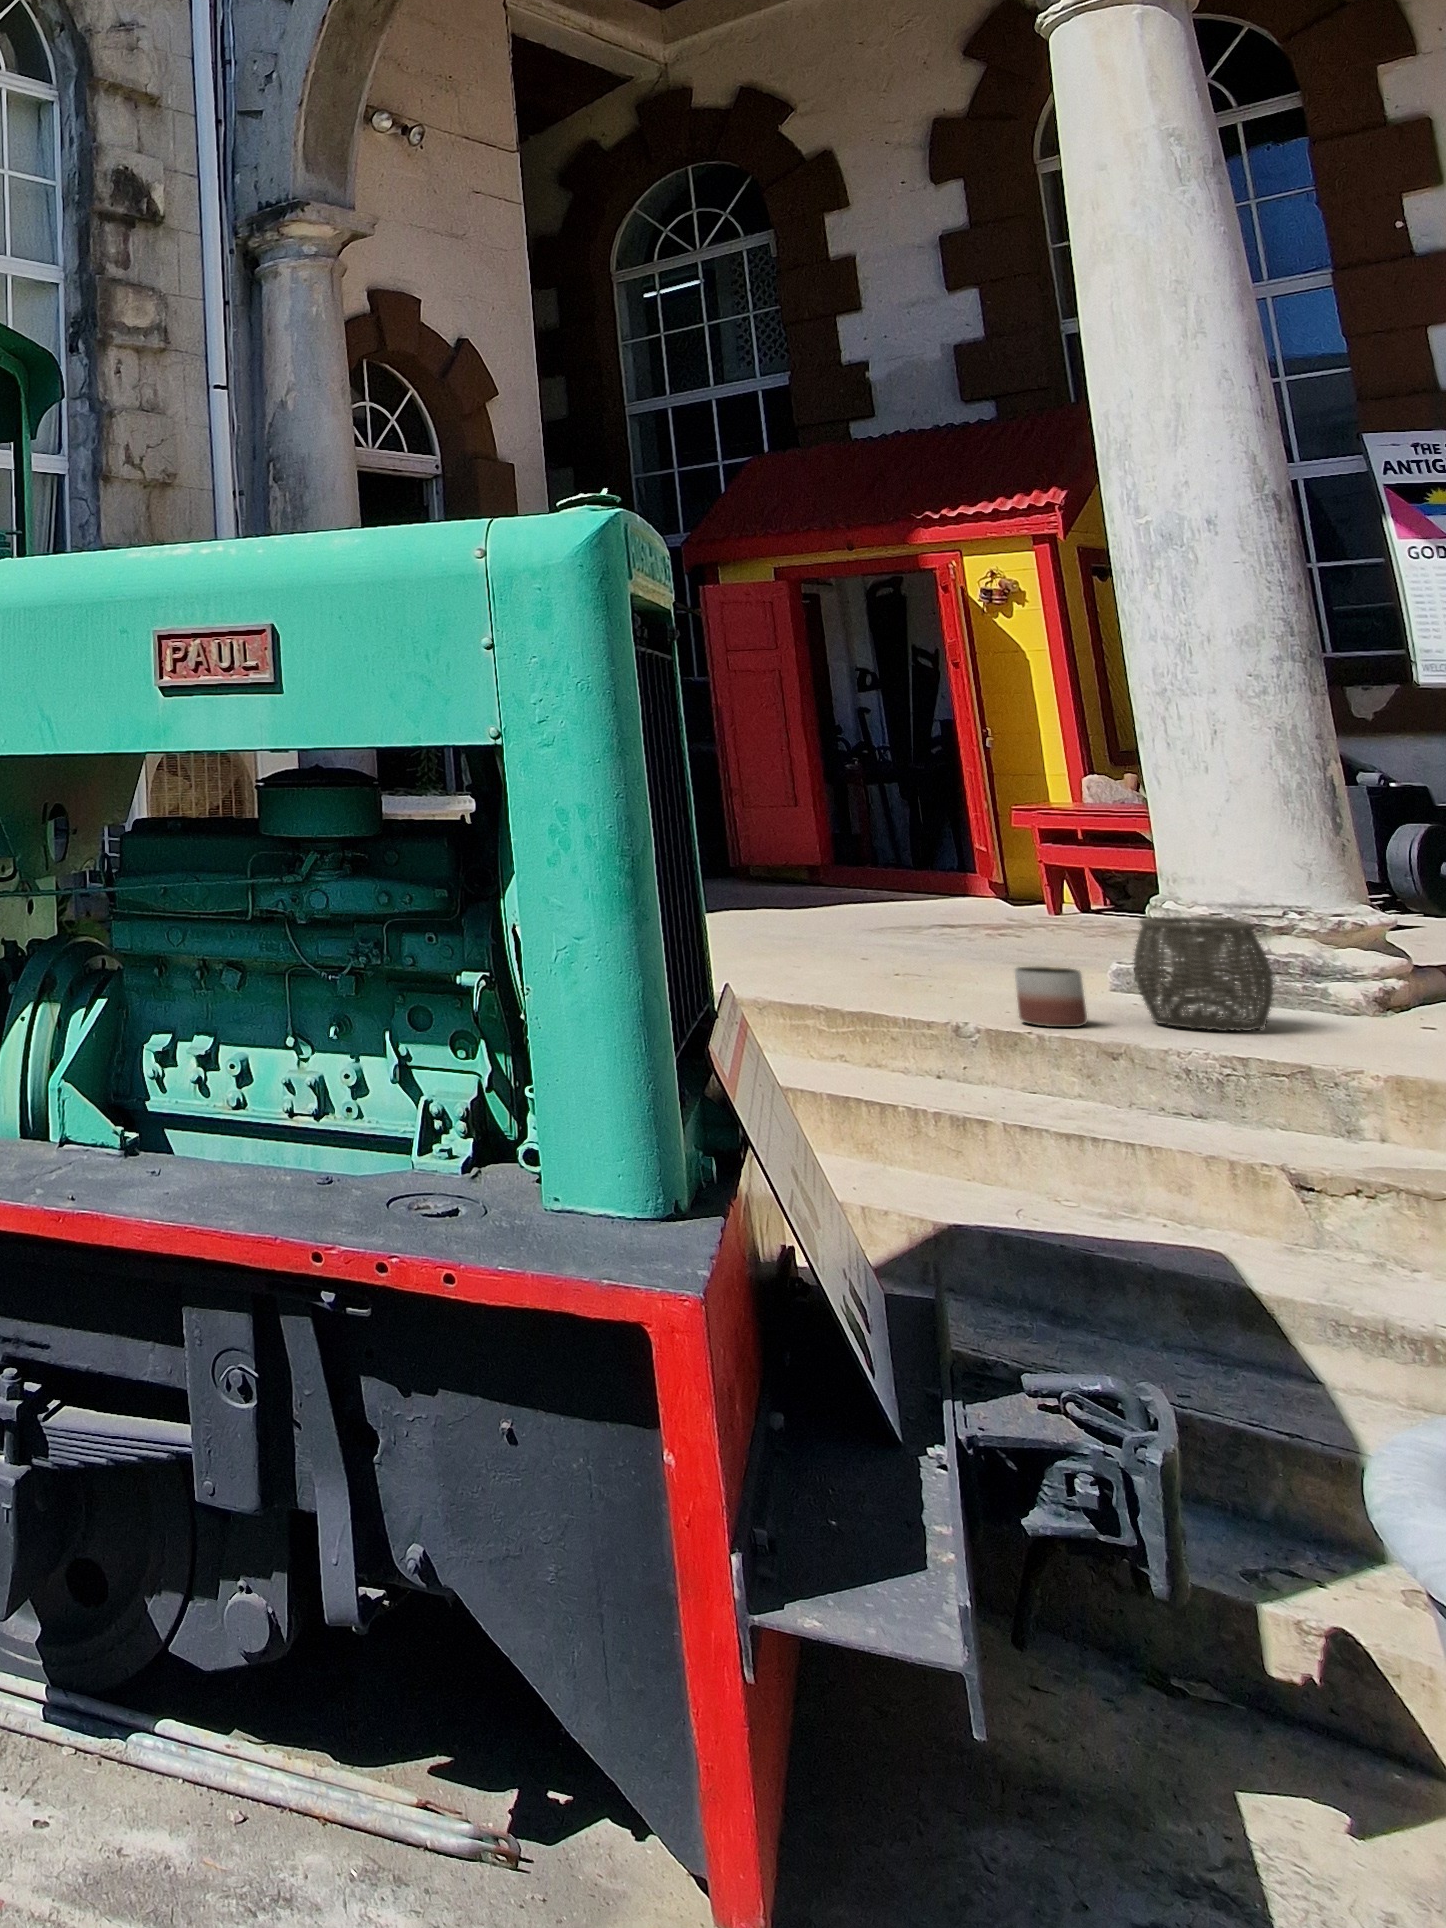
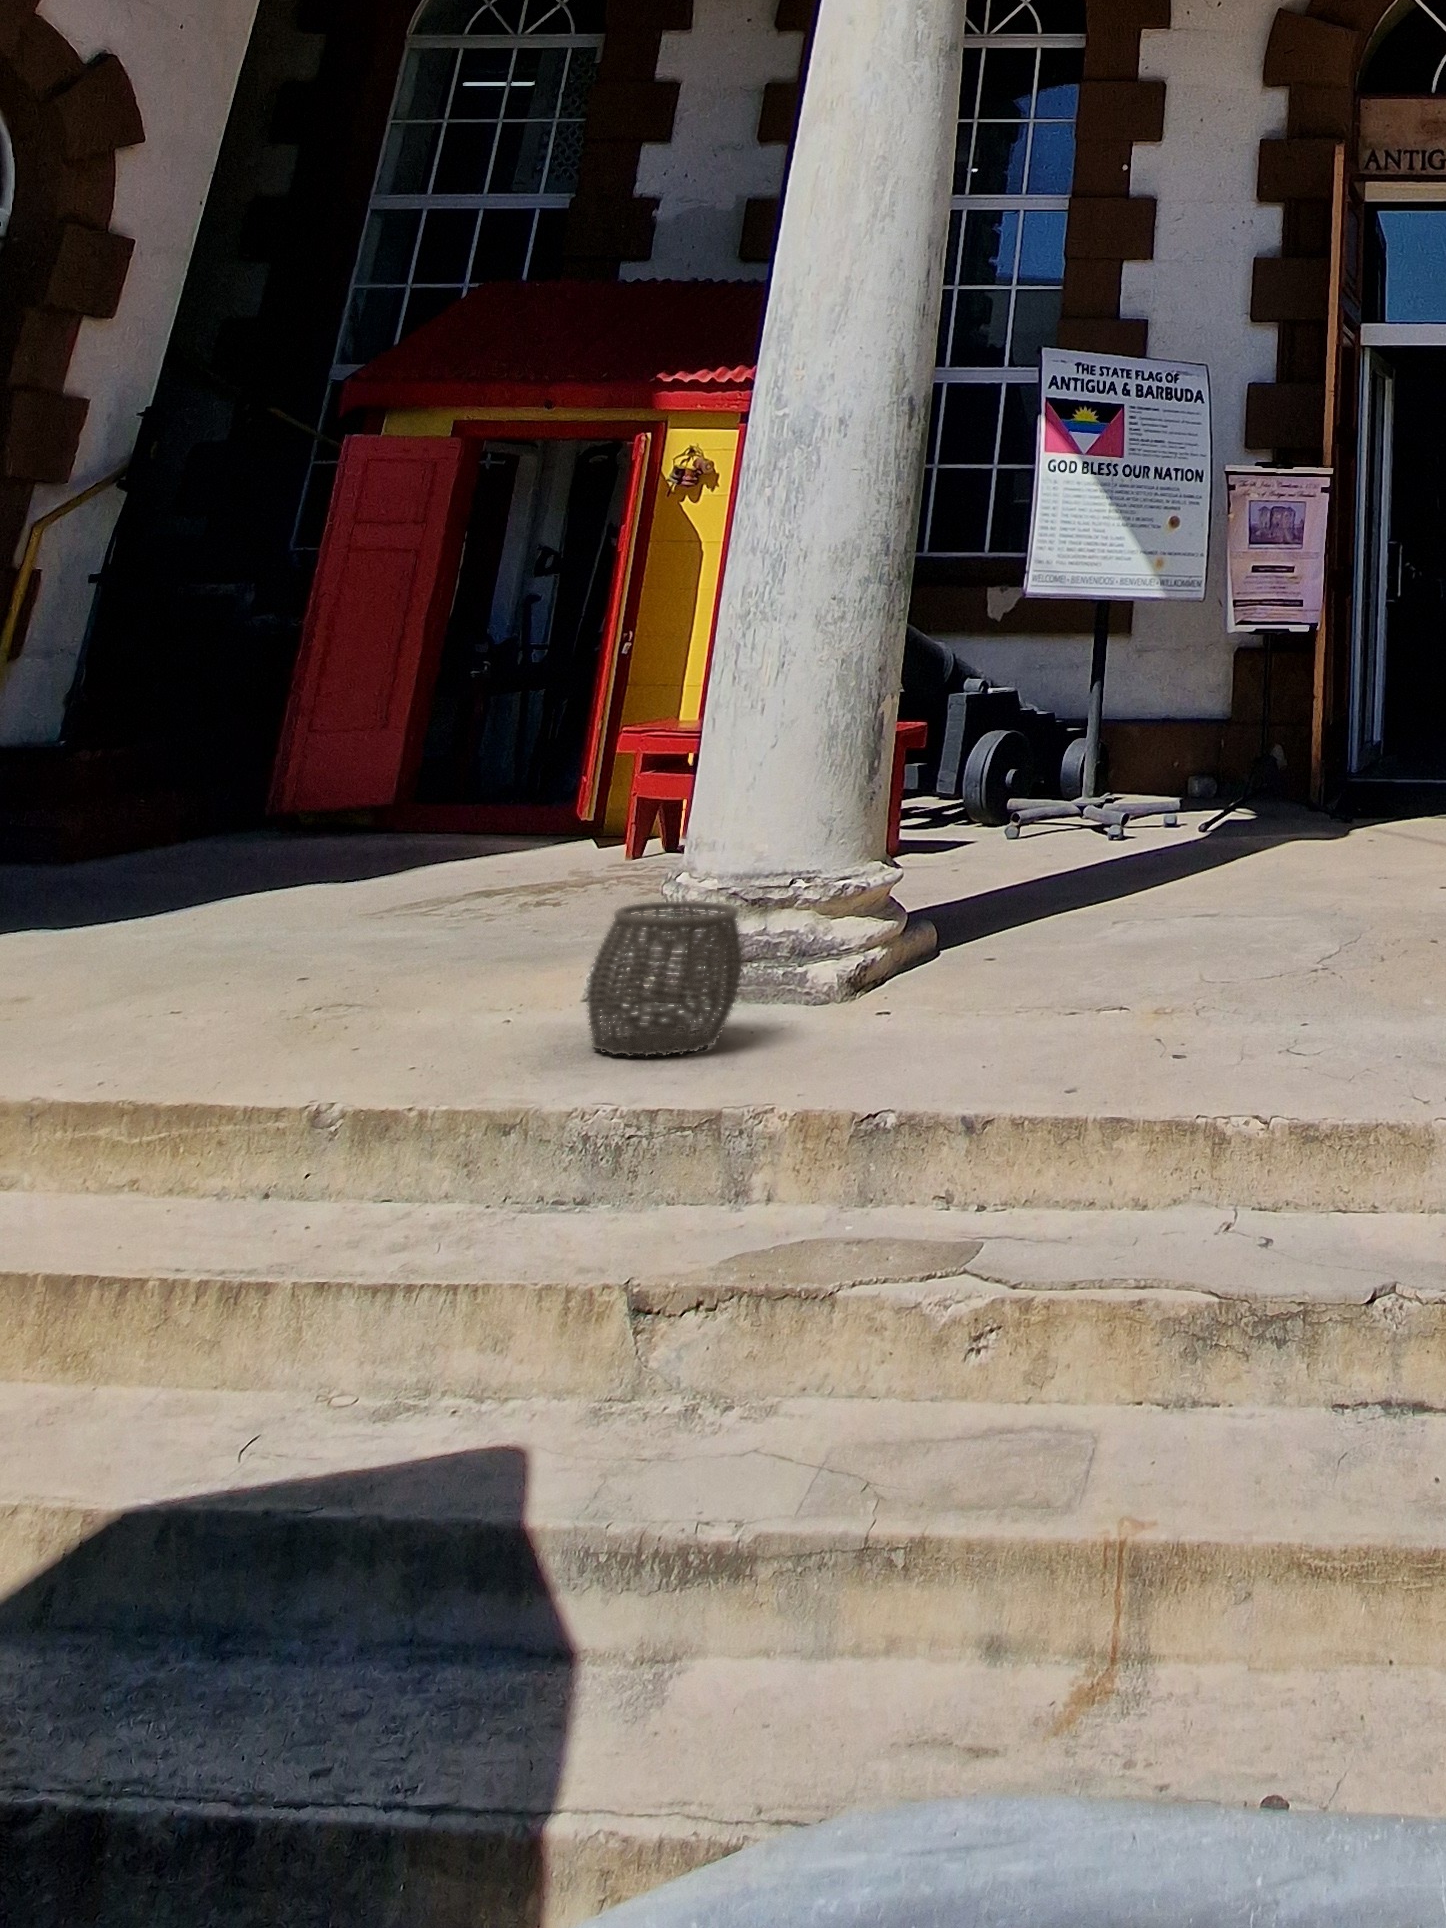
planter: present [1015,966,1087,1027] -> none [421,980,520,1070]

